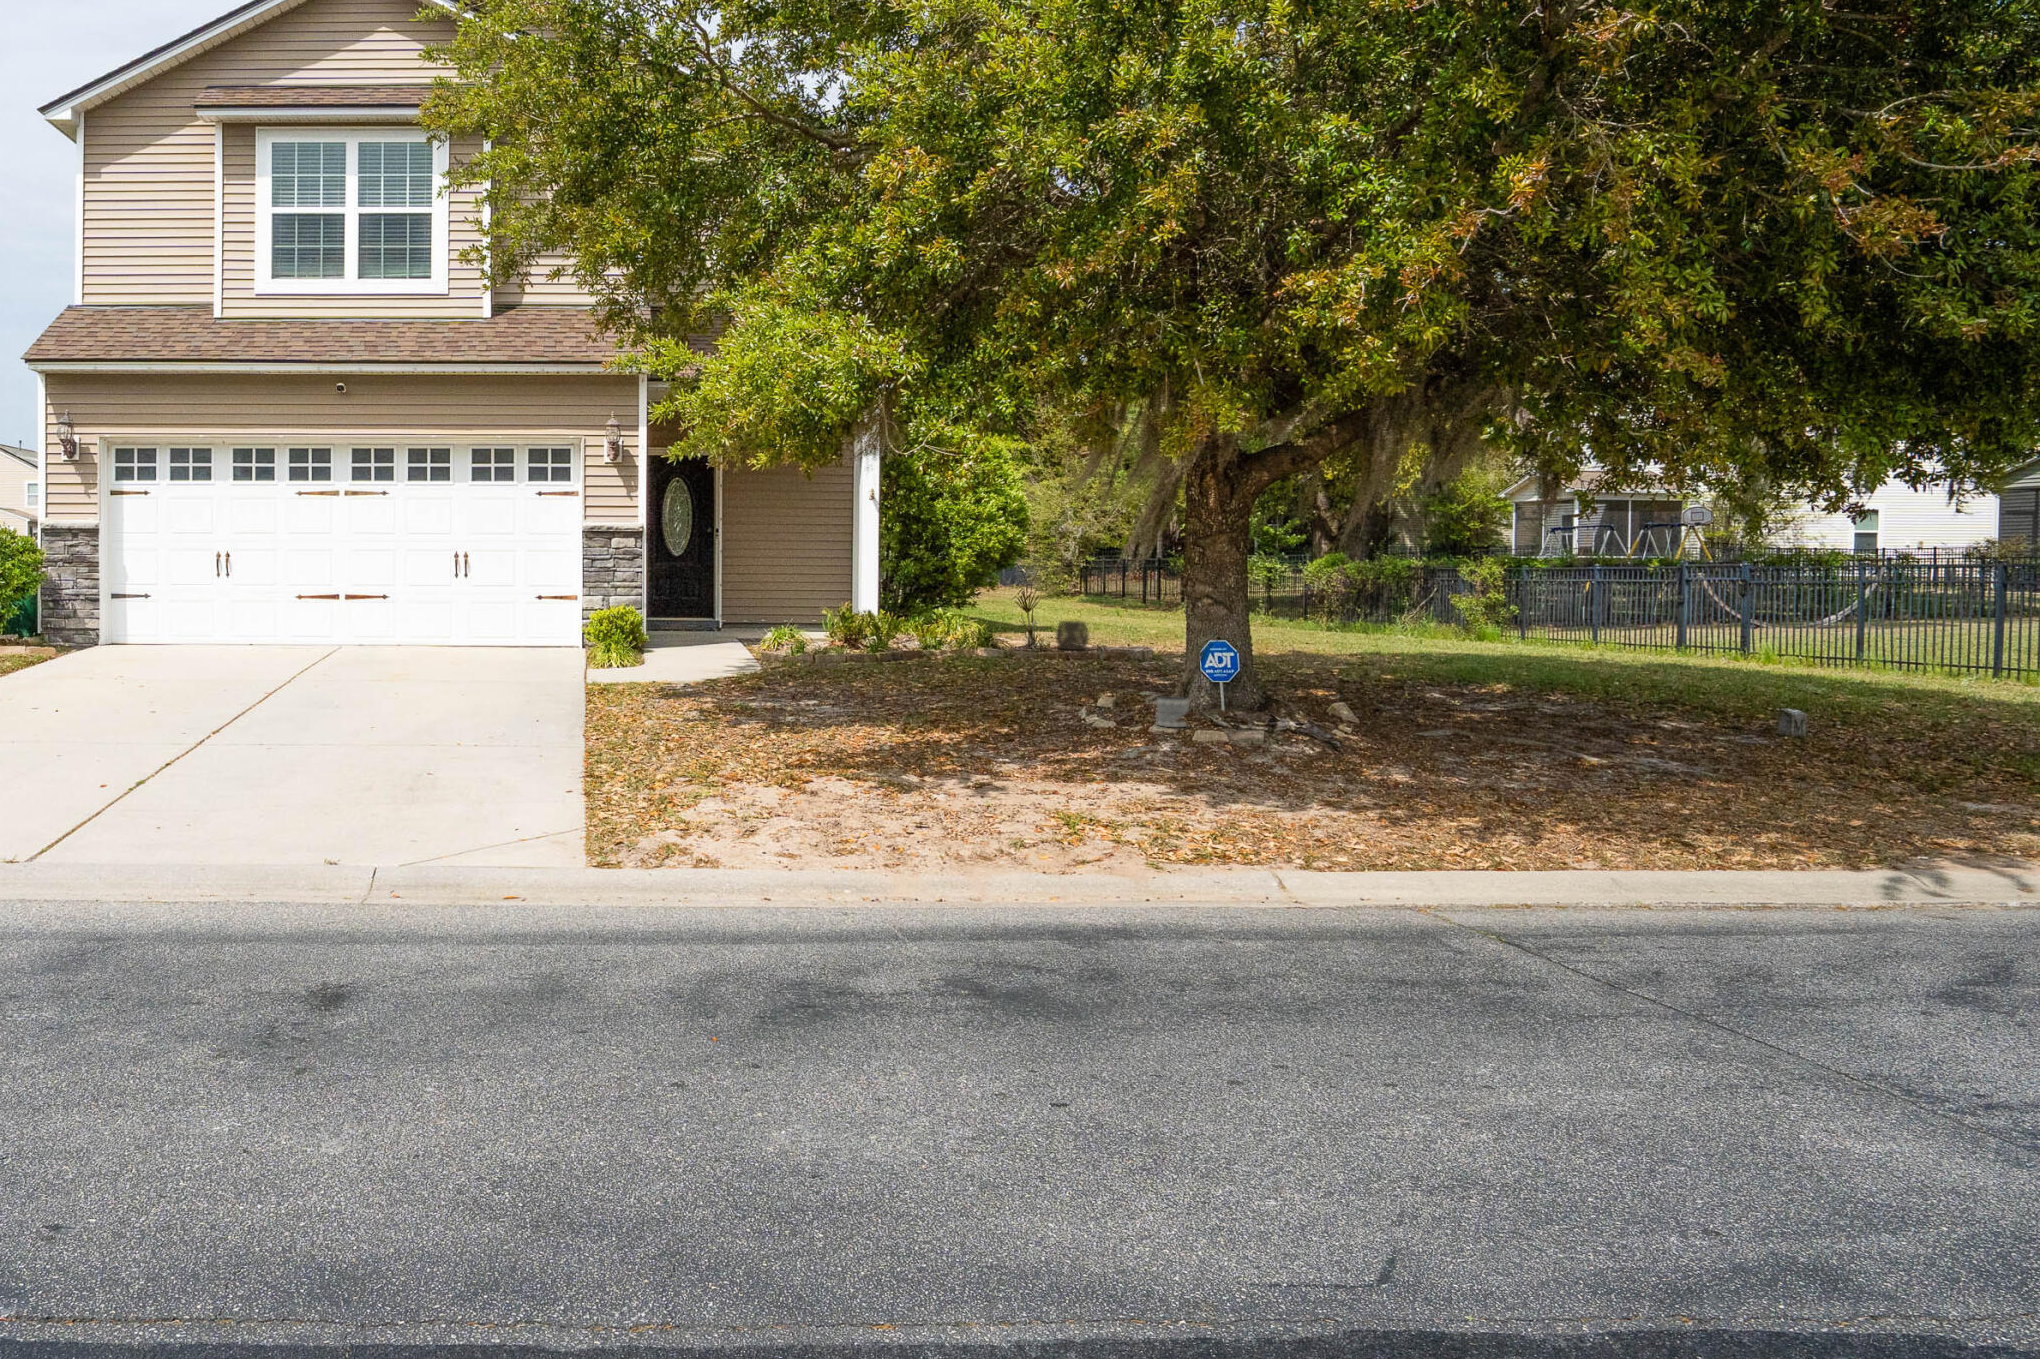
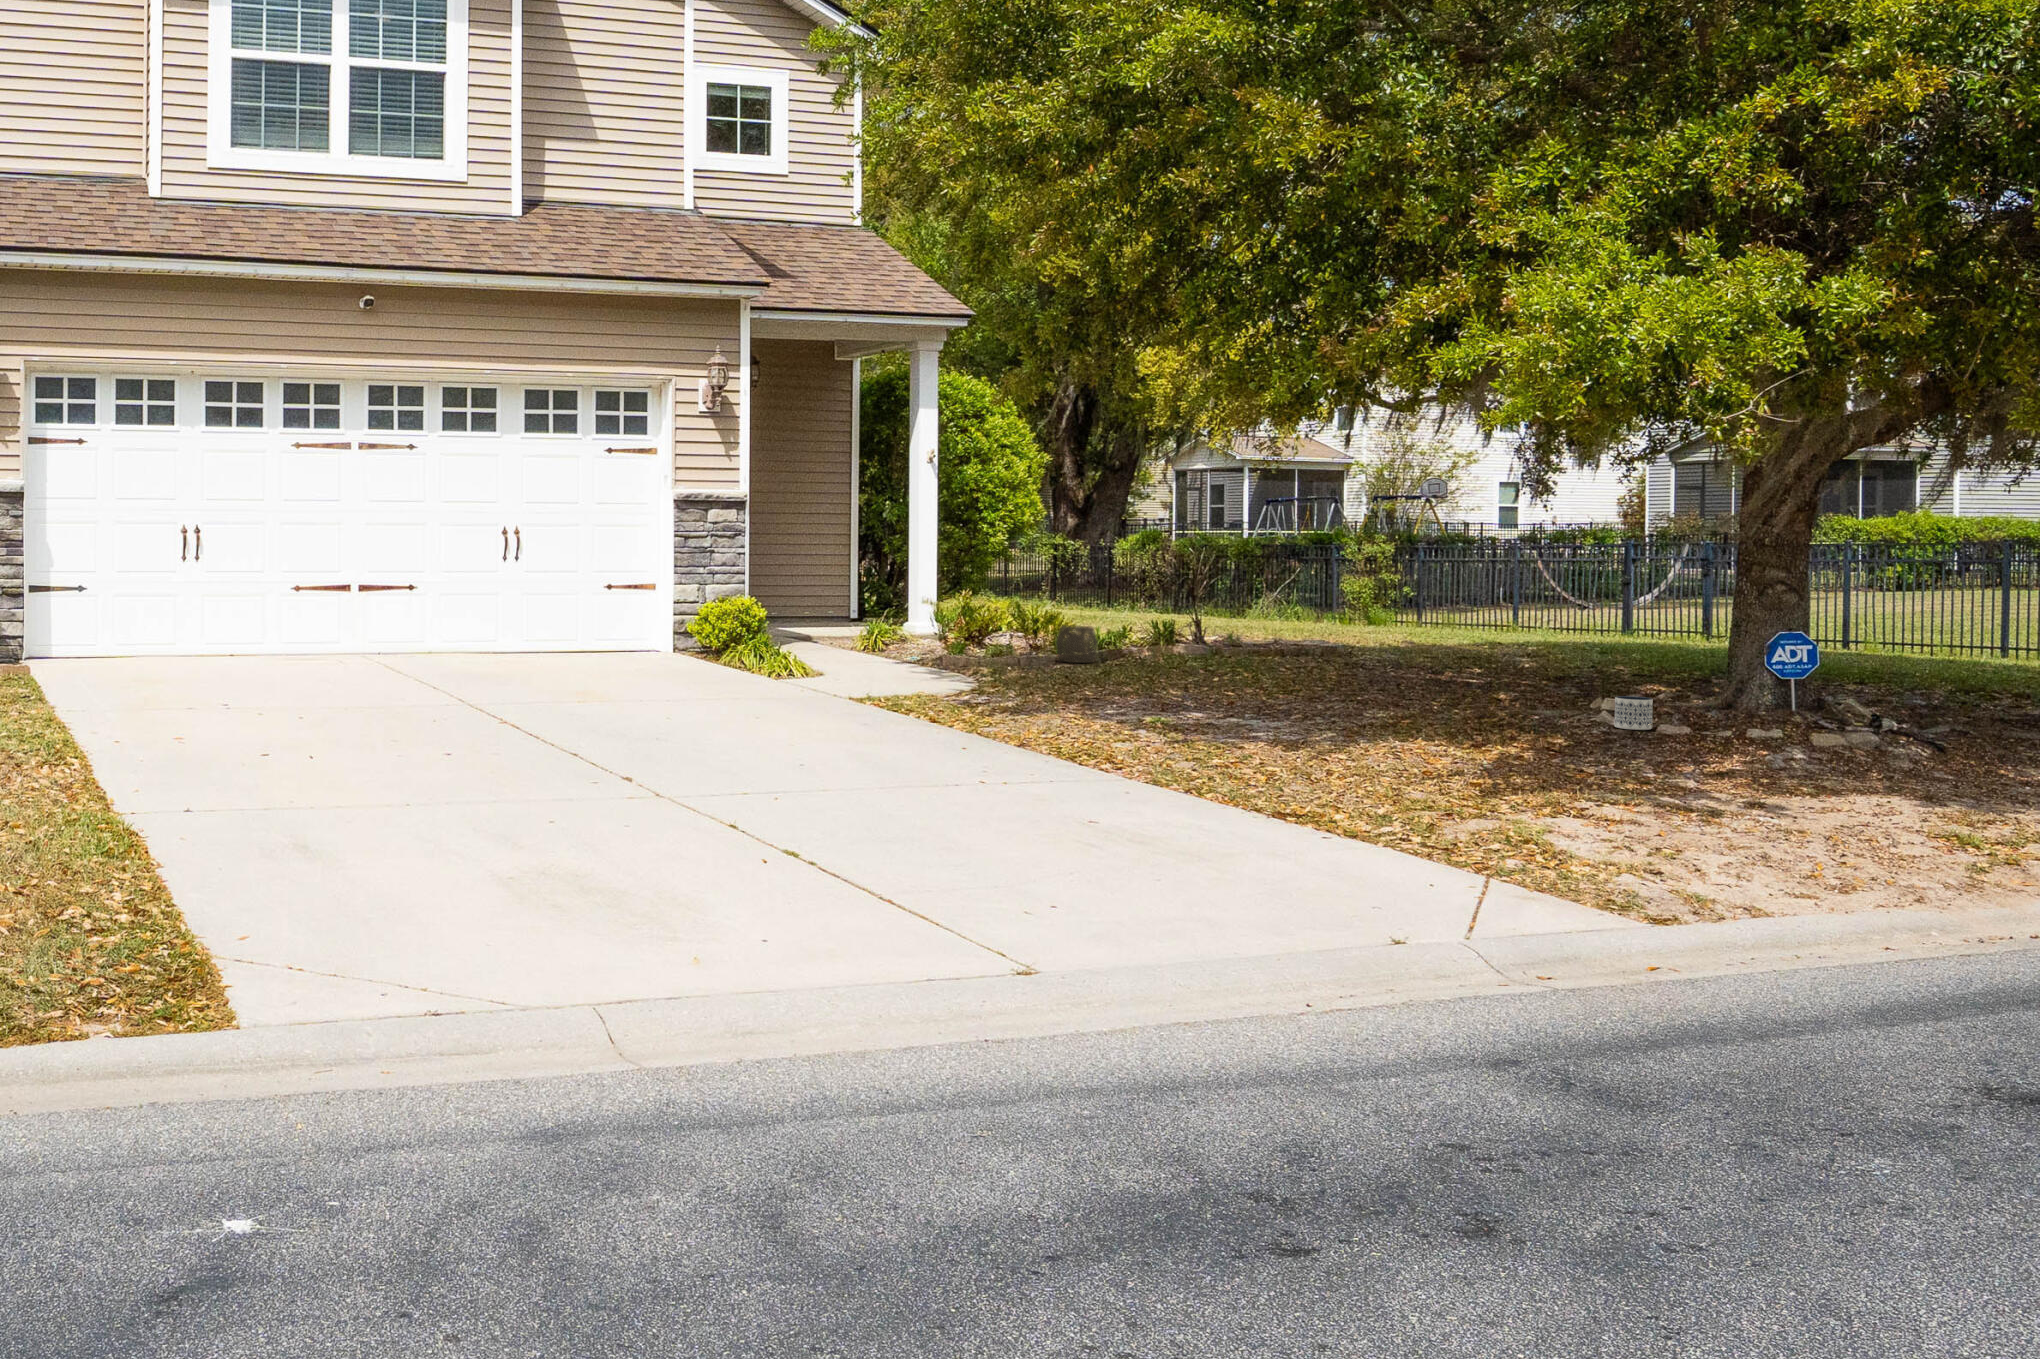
woven basket: present [1056,621,1089,650] -> present [1056,626,1098,663]

